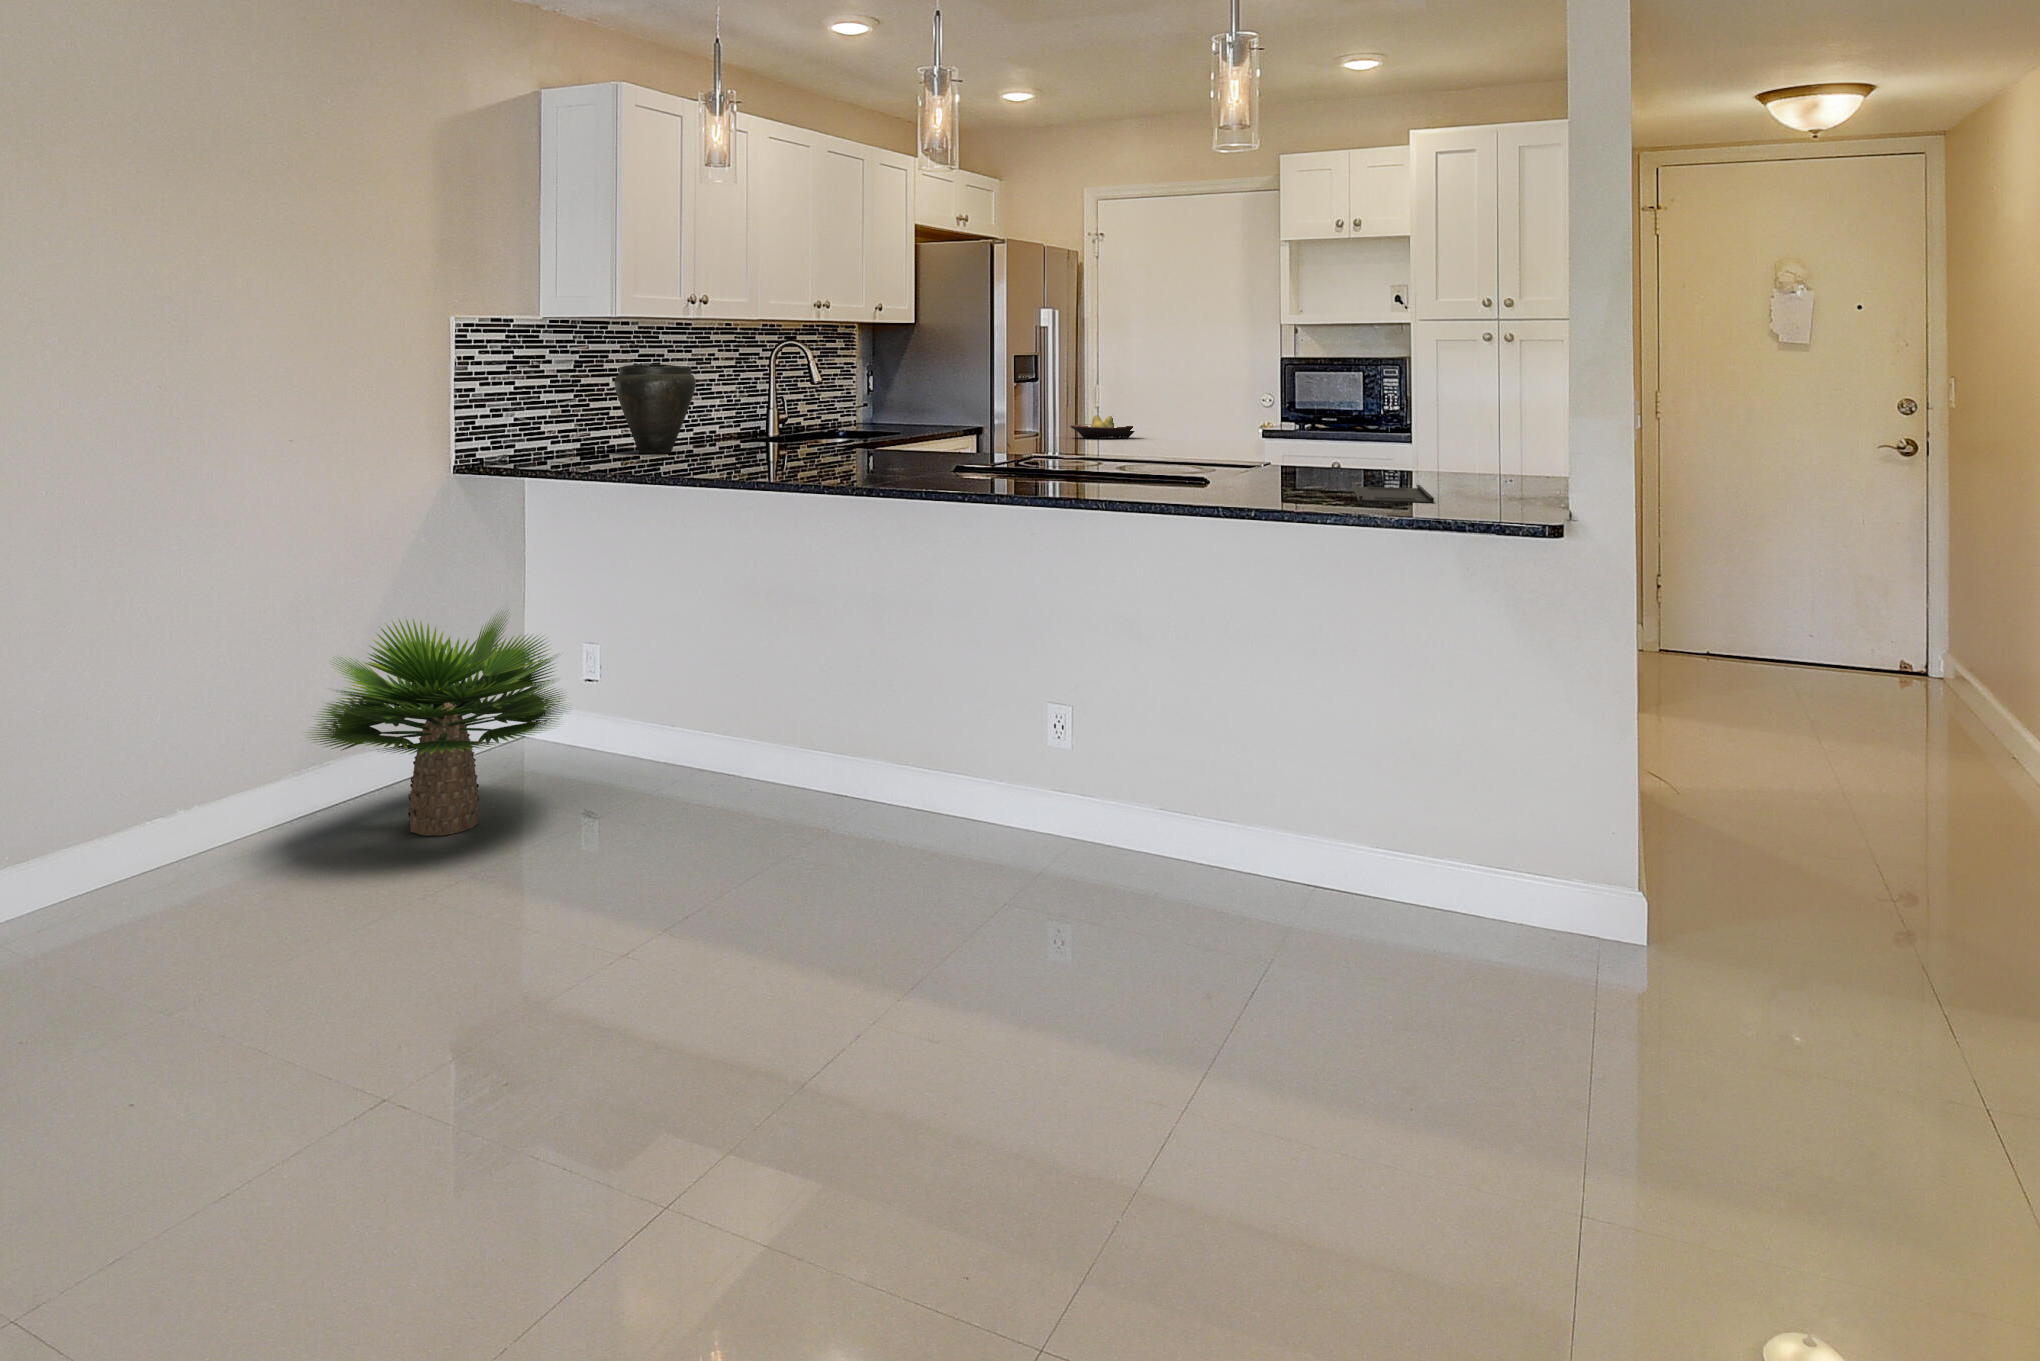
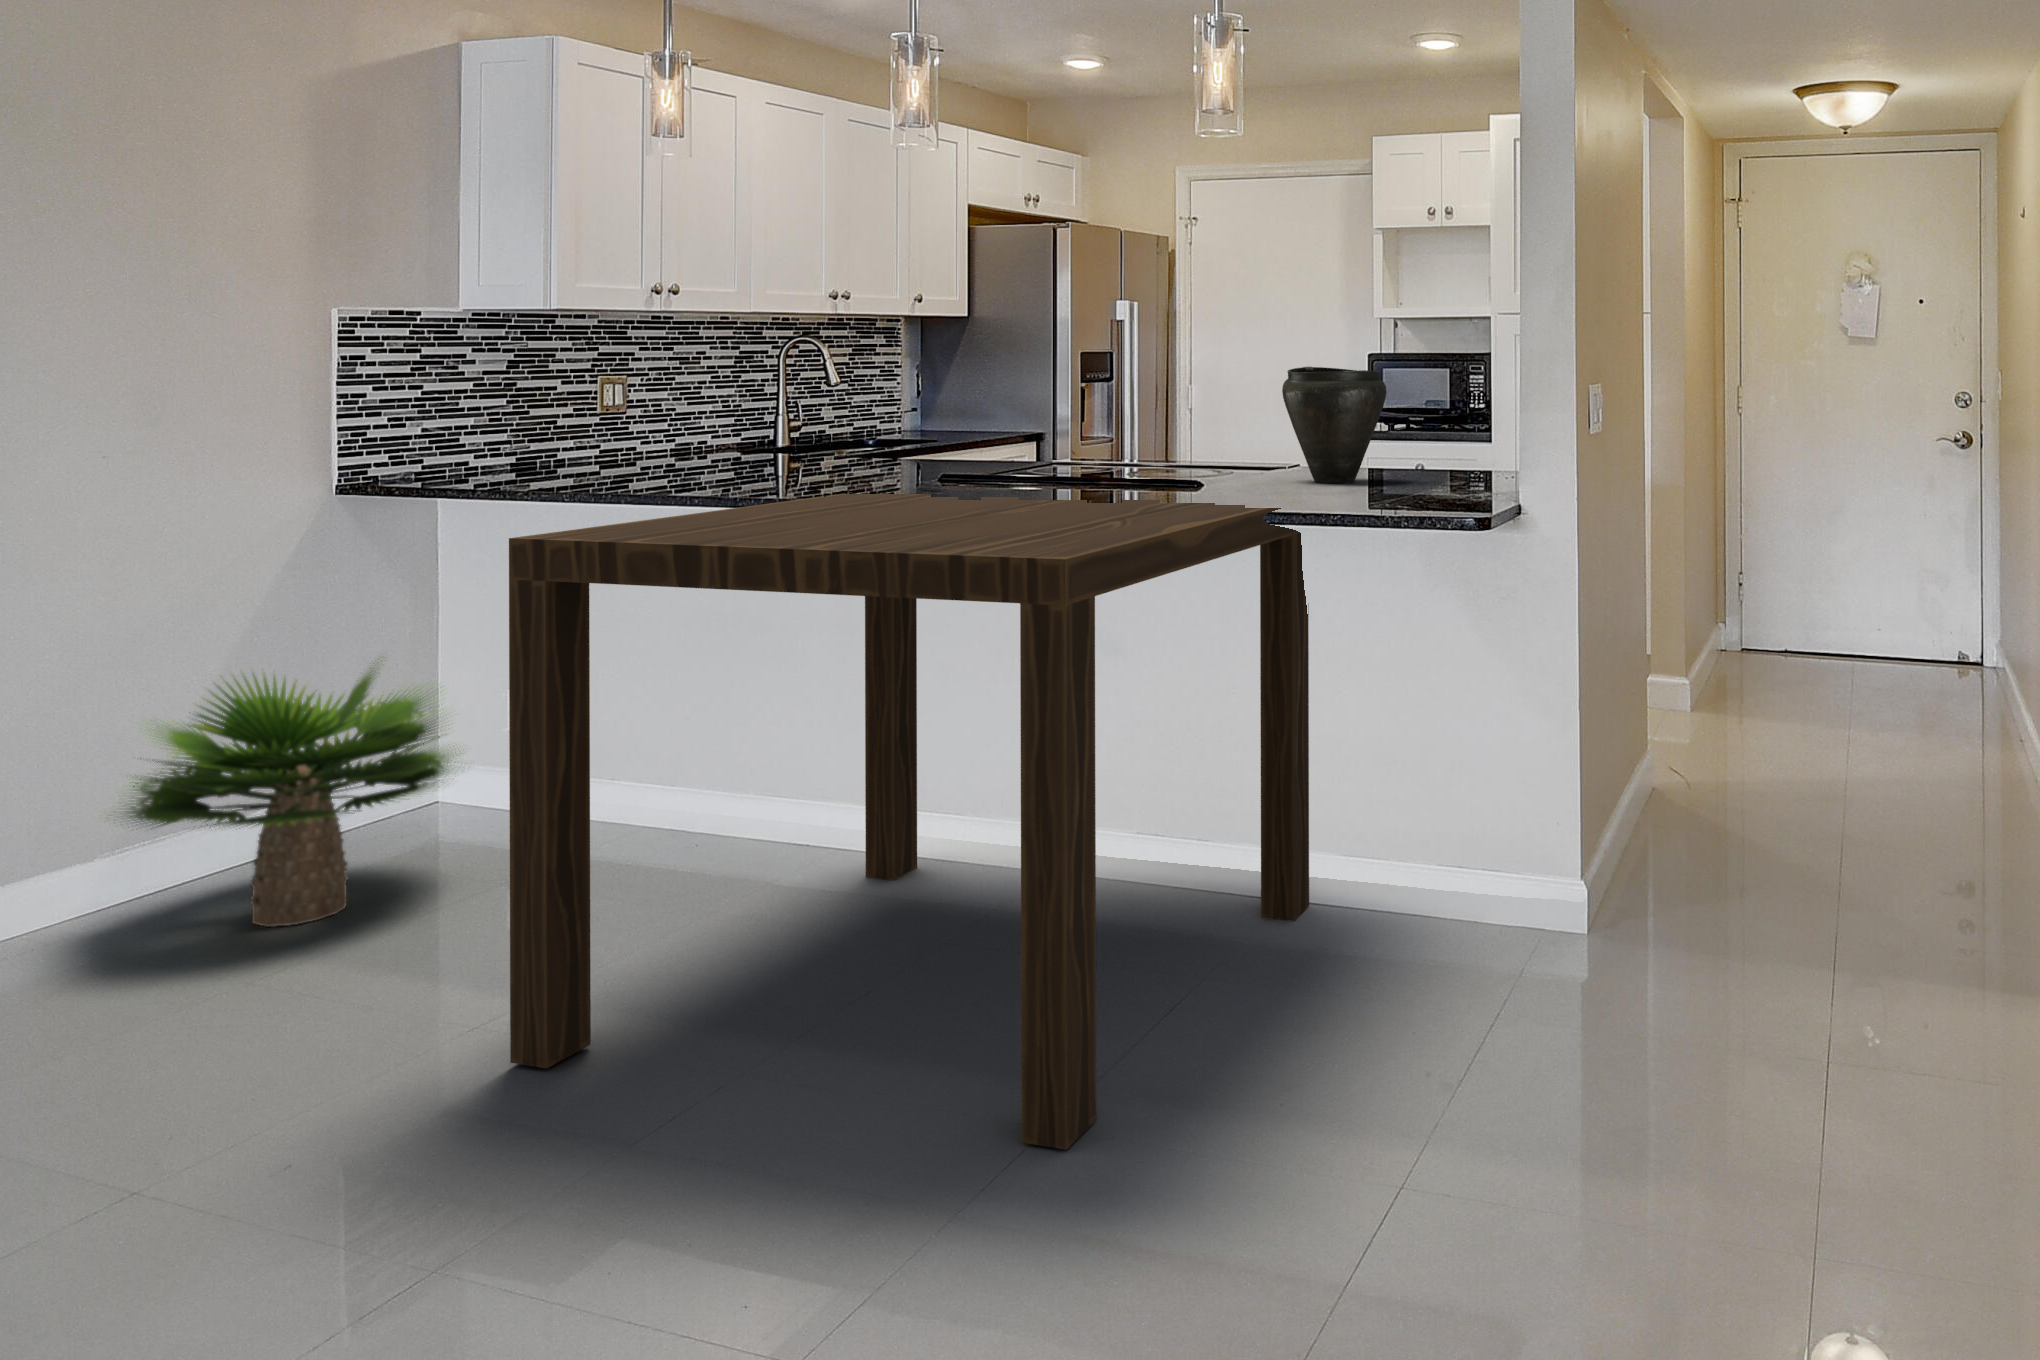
vase: present [614,364,696,454] -> present [1282,367,1387,483]
fruit bowl: present [1070,415,1135,439] -> none [1149,418,1231,445]
dining table: none [657,477,1323,1117] -> present [509,494,1309,1150]
tray: present [1352,483,1434,503] -> none [1334,485,1416,503]

